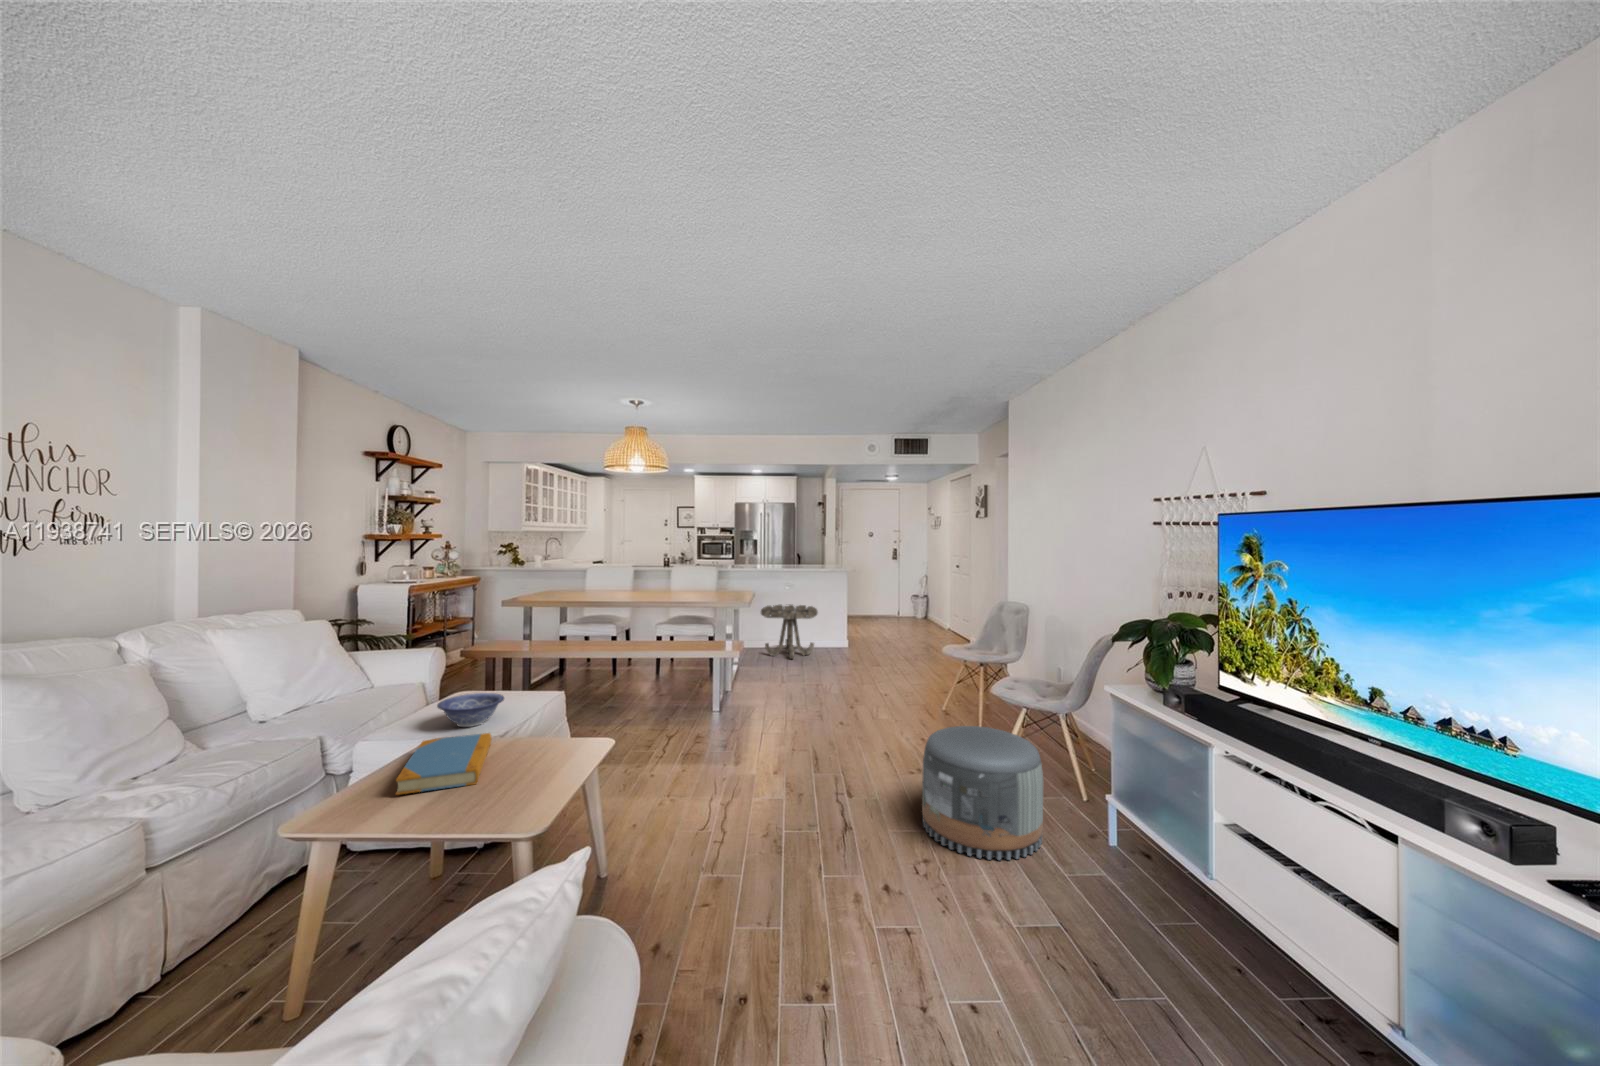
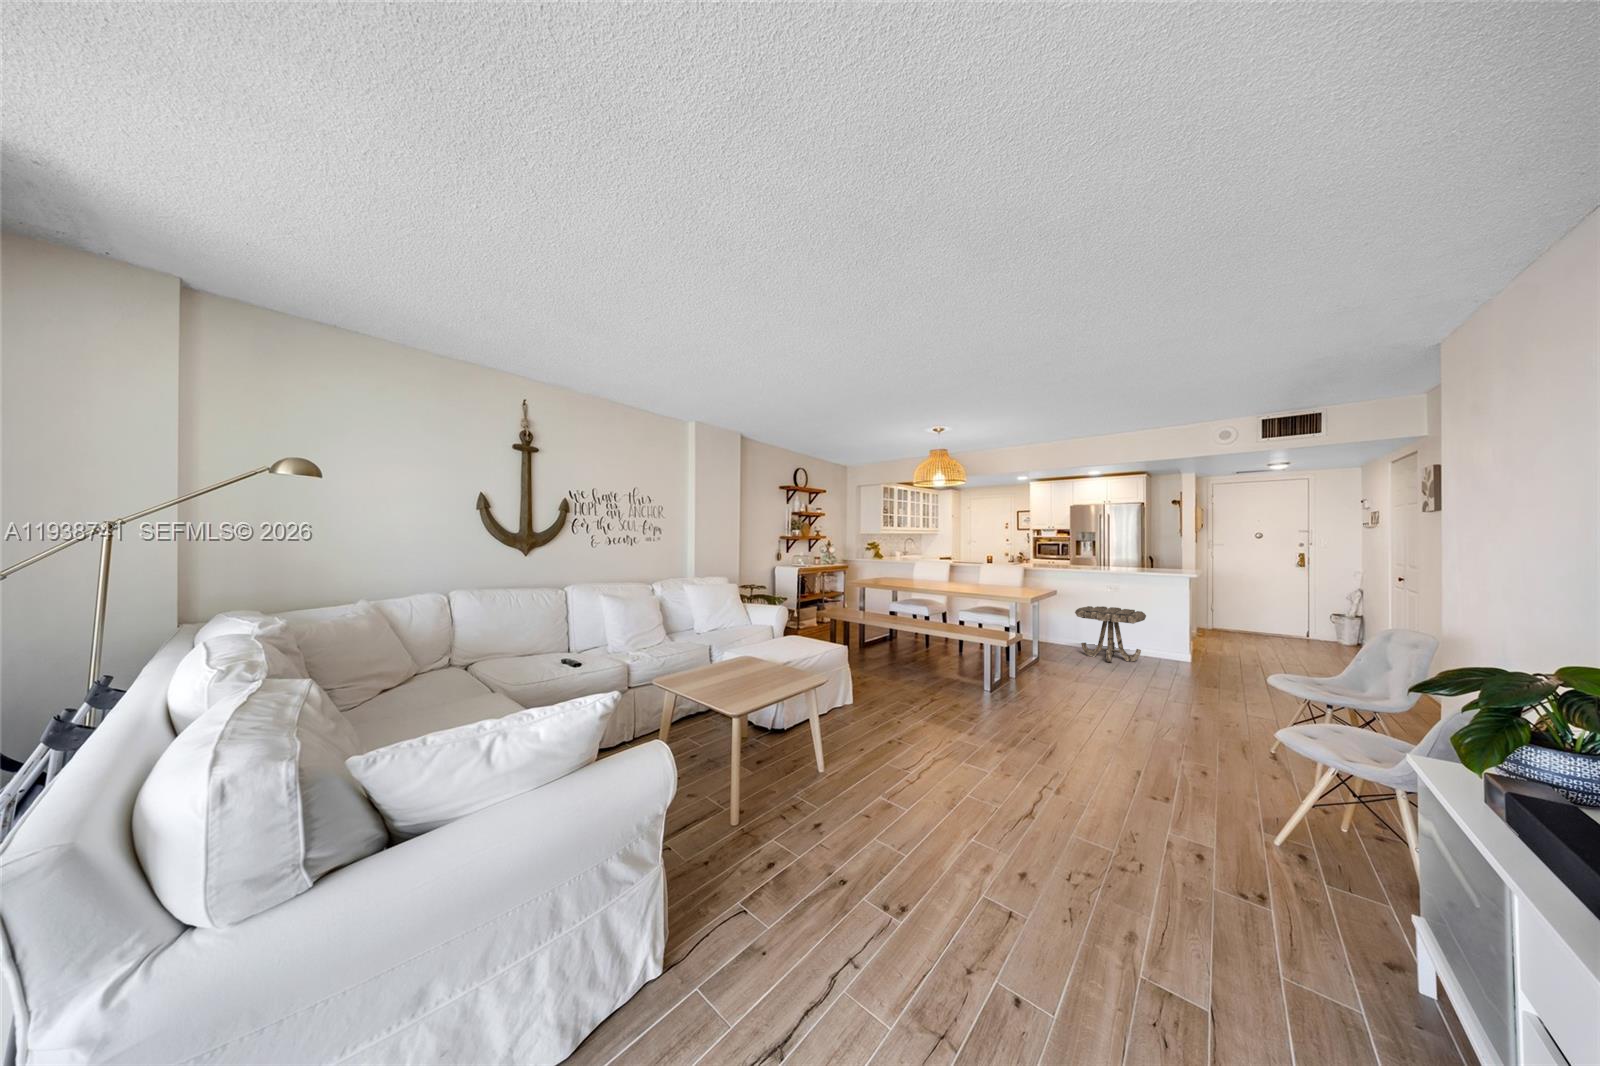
decorative bowl: present [437,693,504,727] -> none [757,636,794,656]
pouf: present [922,726,1043,860] -> none [1116,751,1291,932]
book: present [396,733,492,795] -> none [708,656,772,685]

